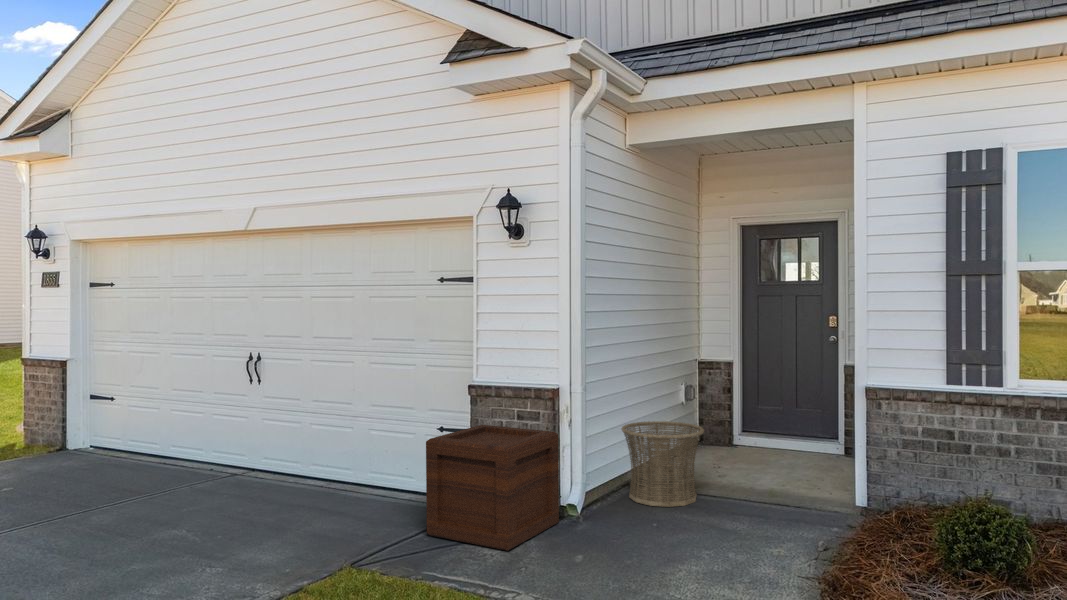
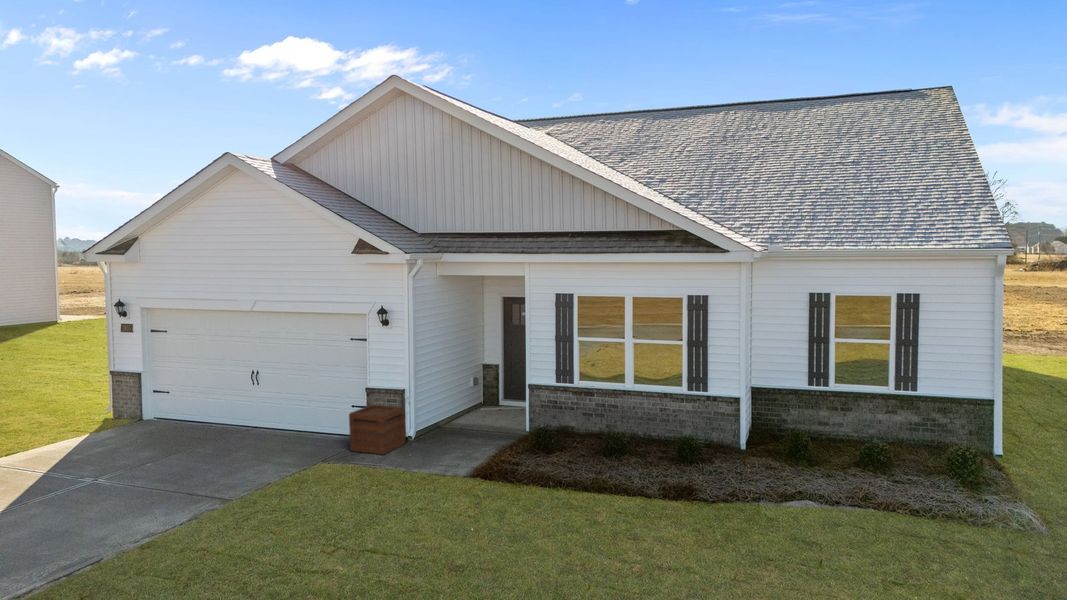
basket: present [621,421,704,507] -> none [434,398,470,436]

